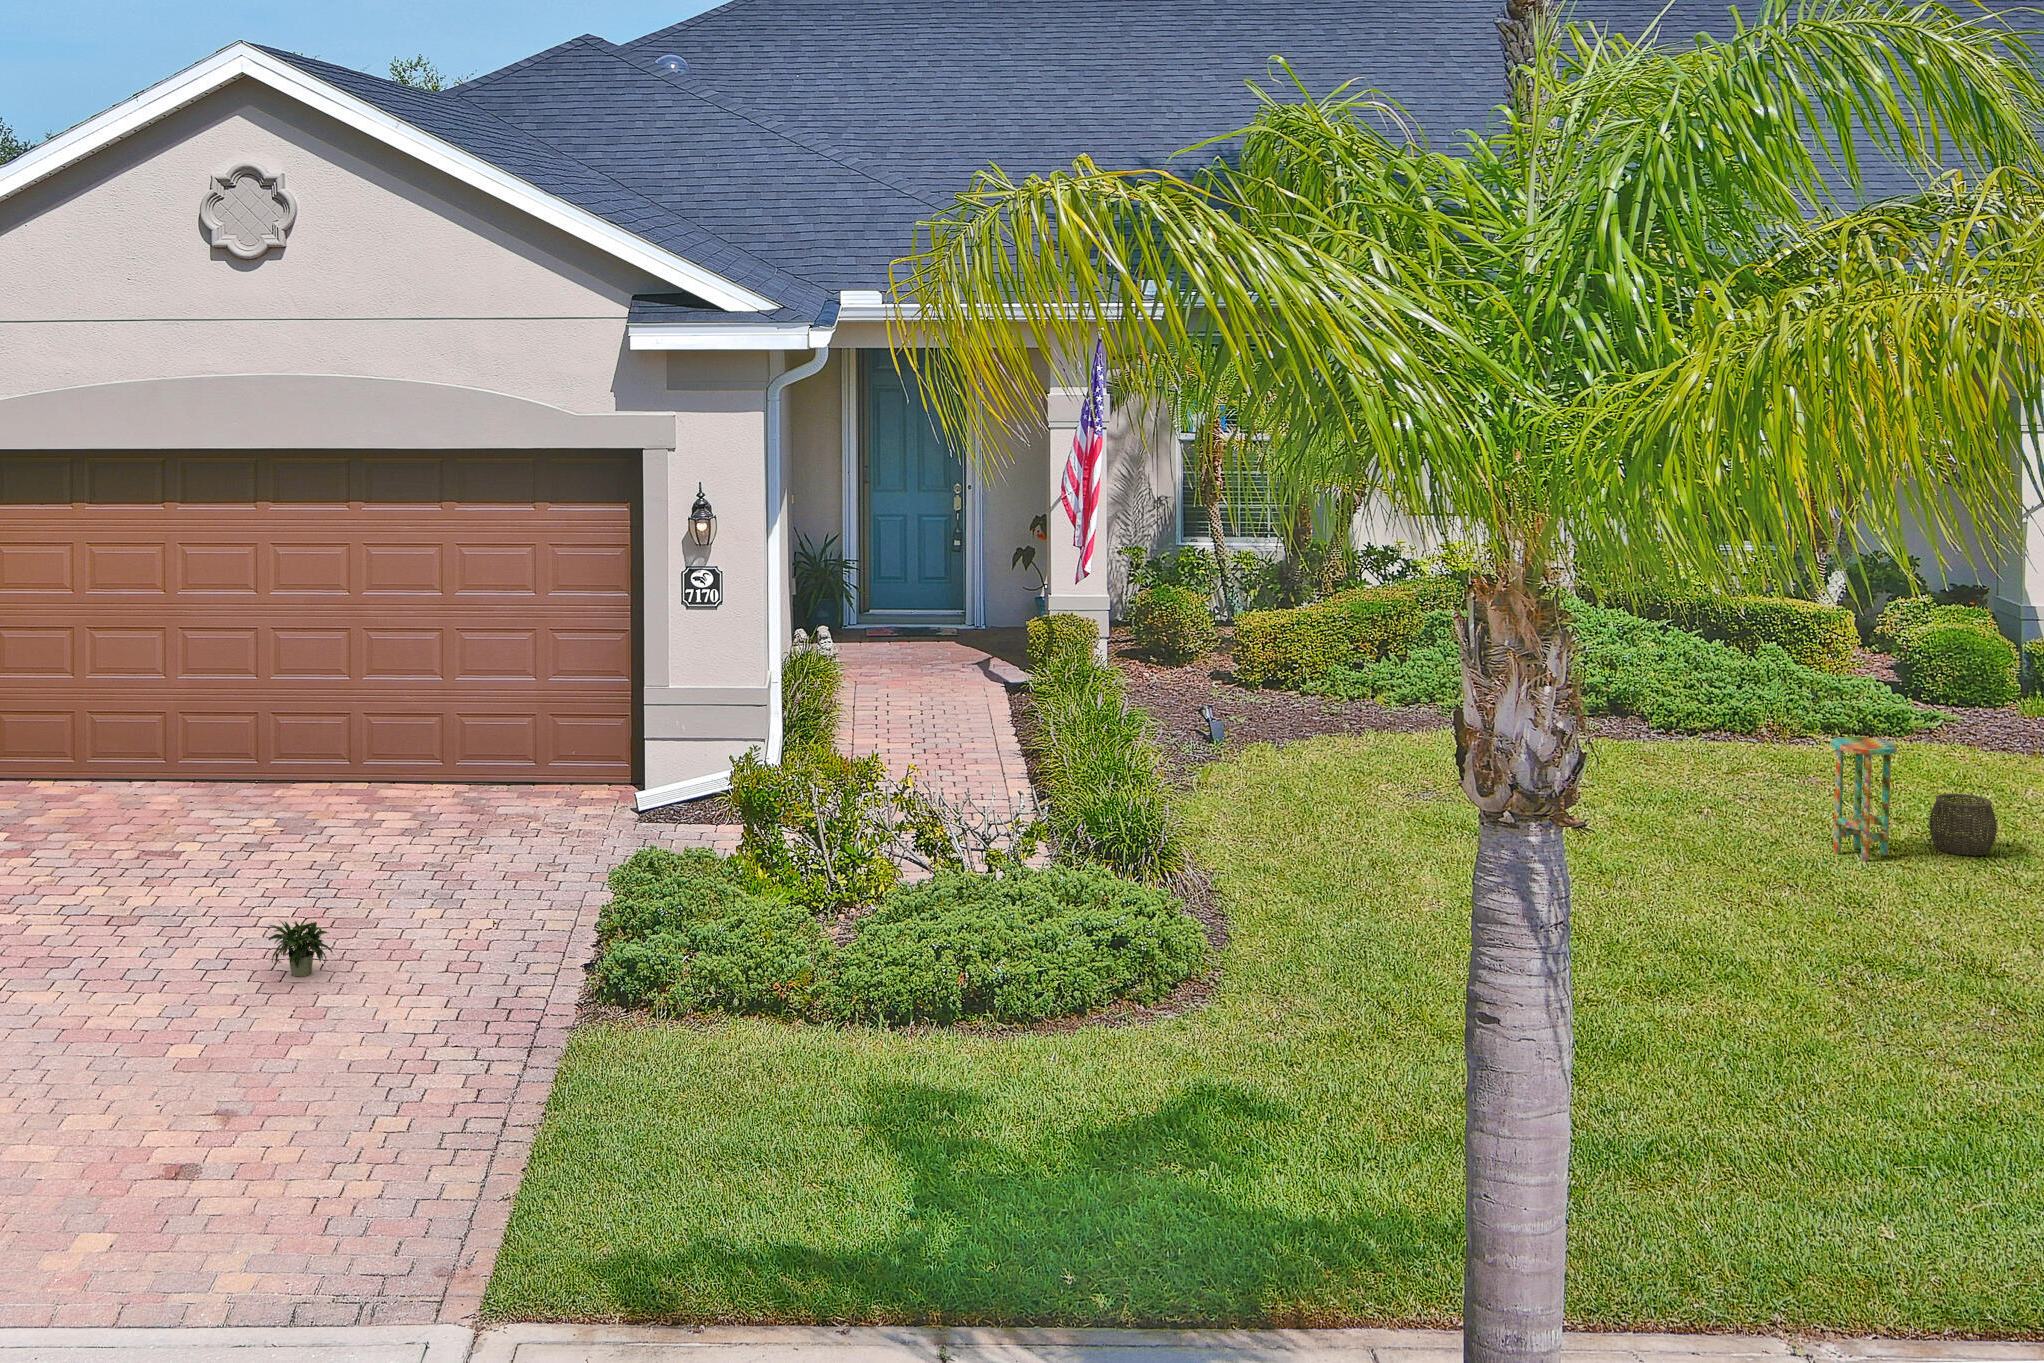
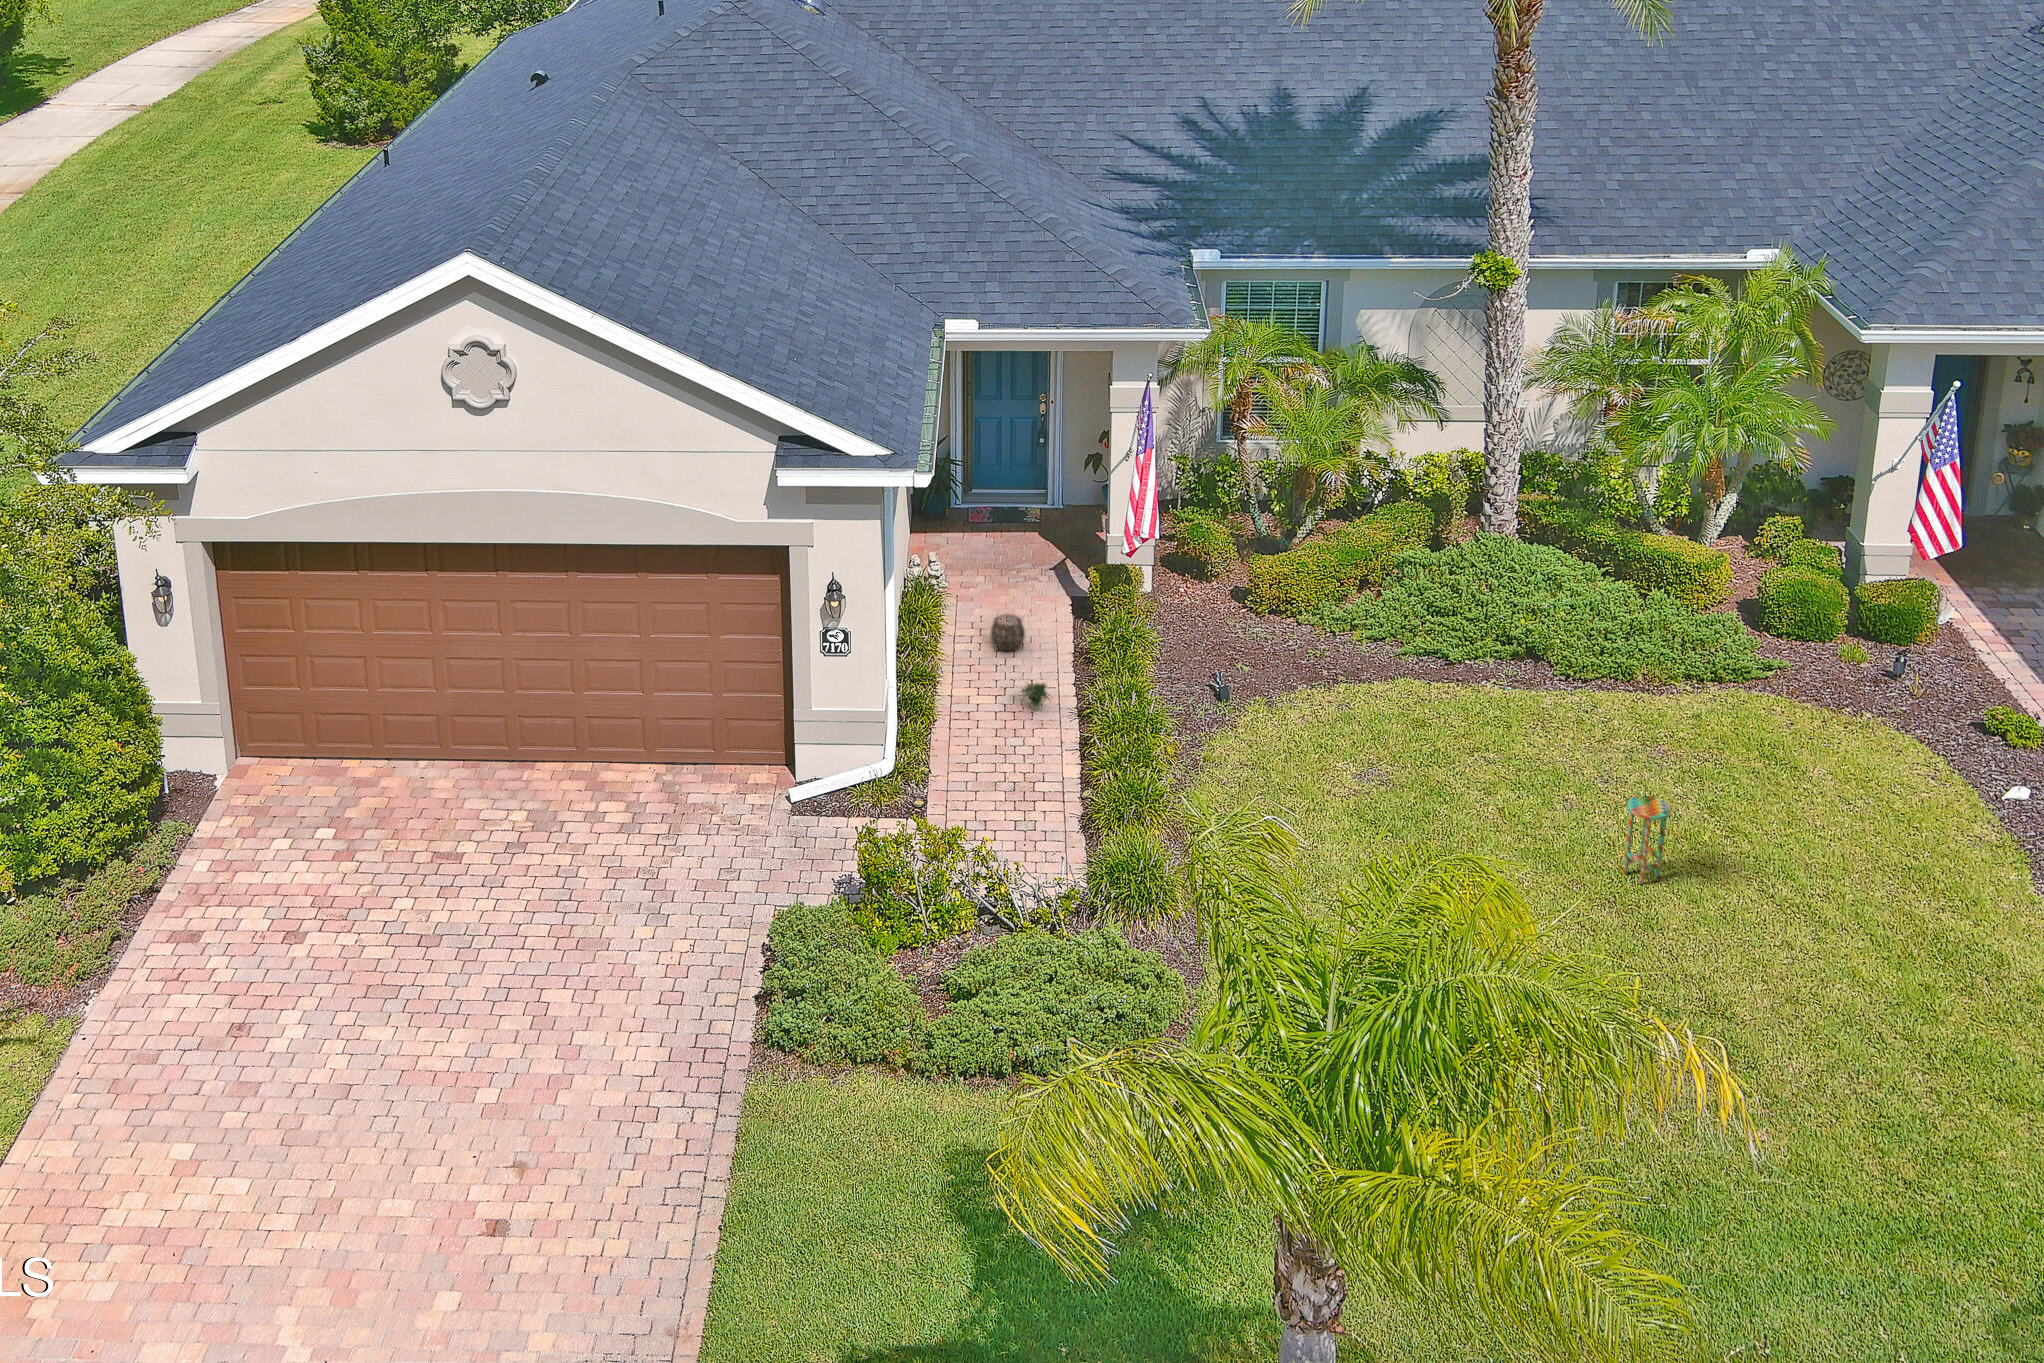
woven basket: present [1929,794,1997,856] -> present [991,614,1025,652]
potted plant: present [252,920,333,977] -> present [1022,683,1053,710]

